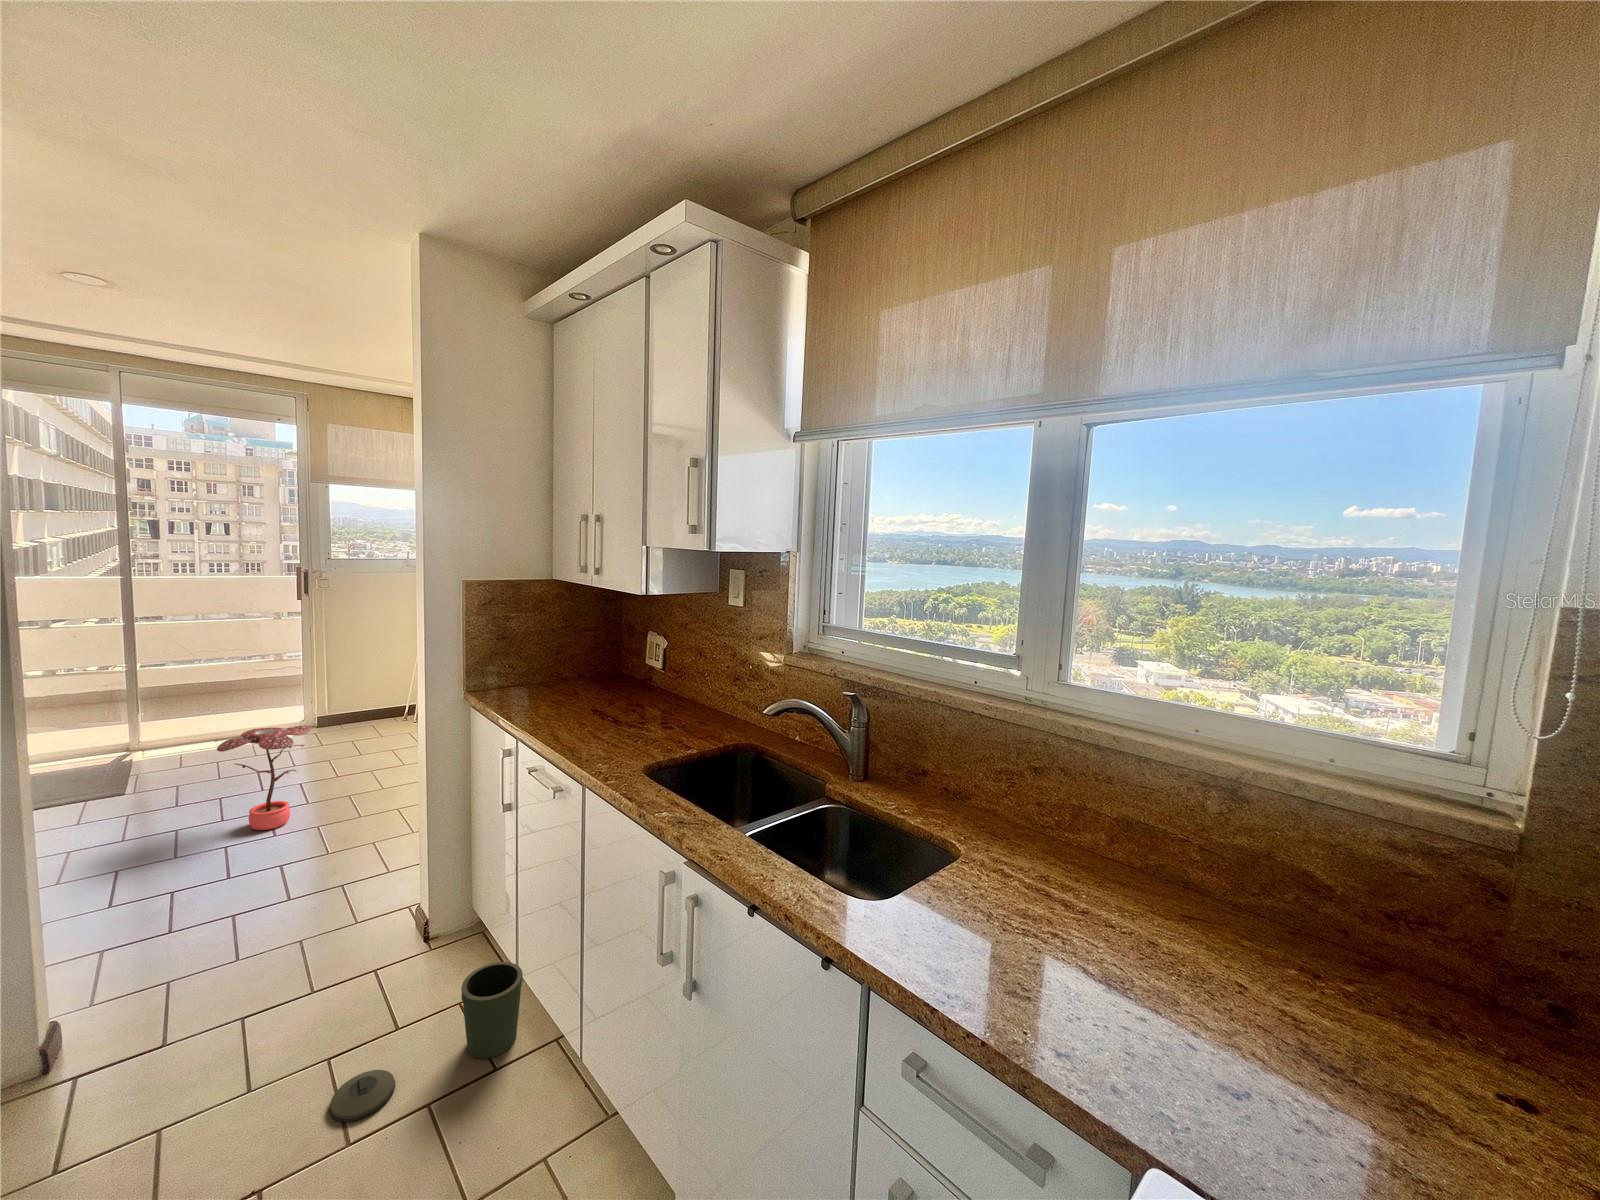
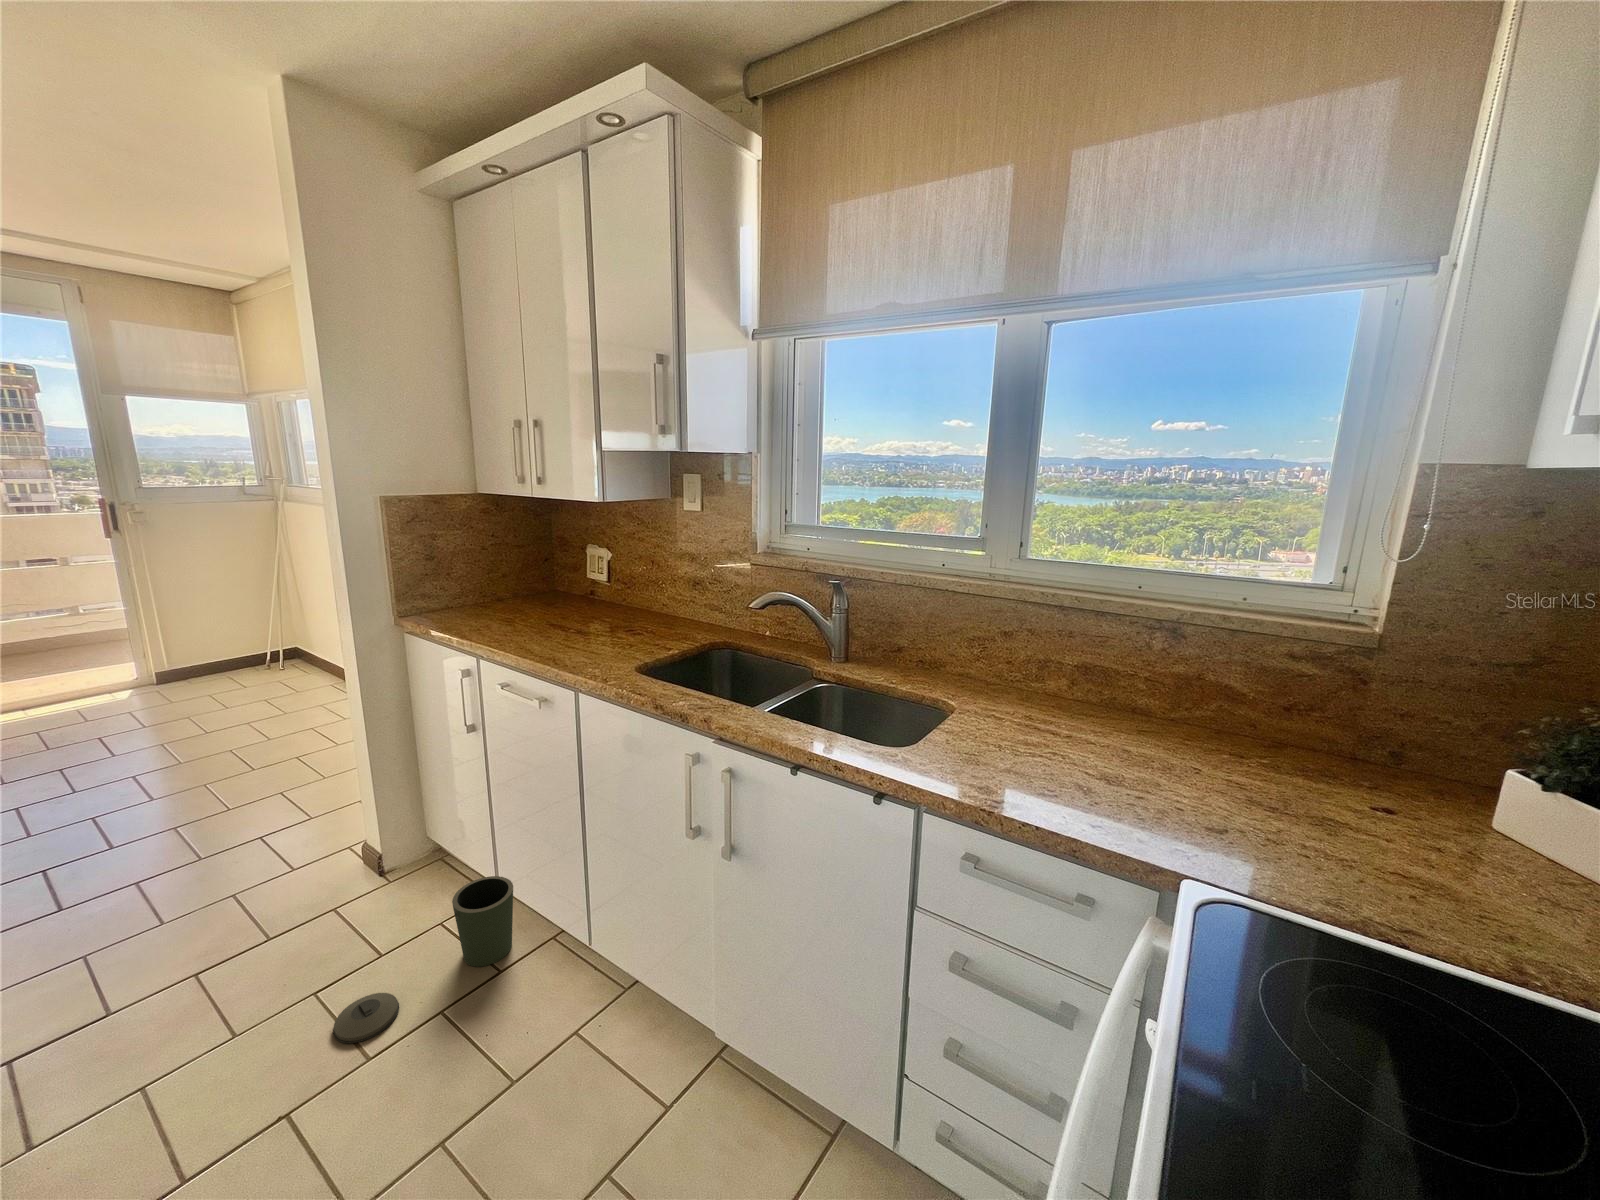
potted plant: present [217,726,312,830] -> none [58,677,177,797]

